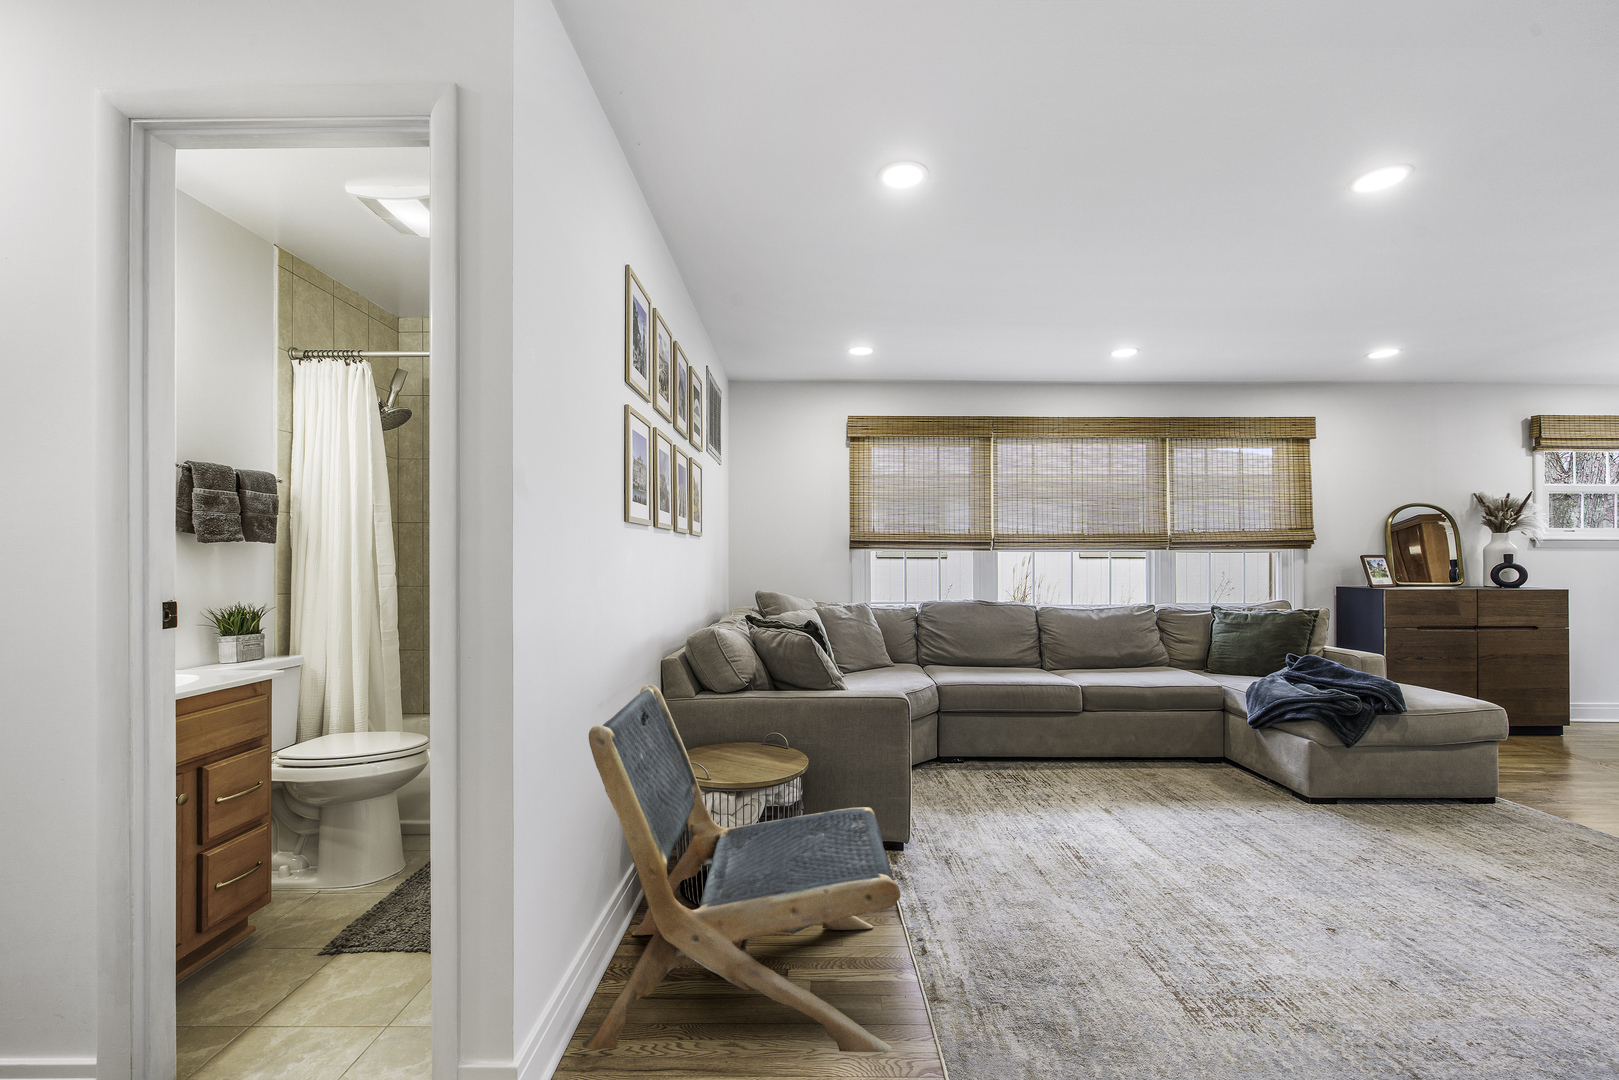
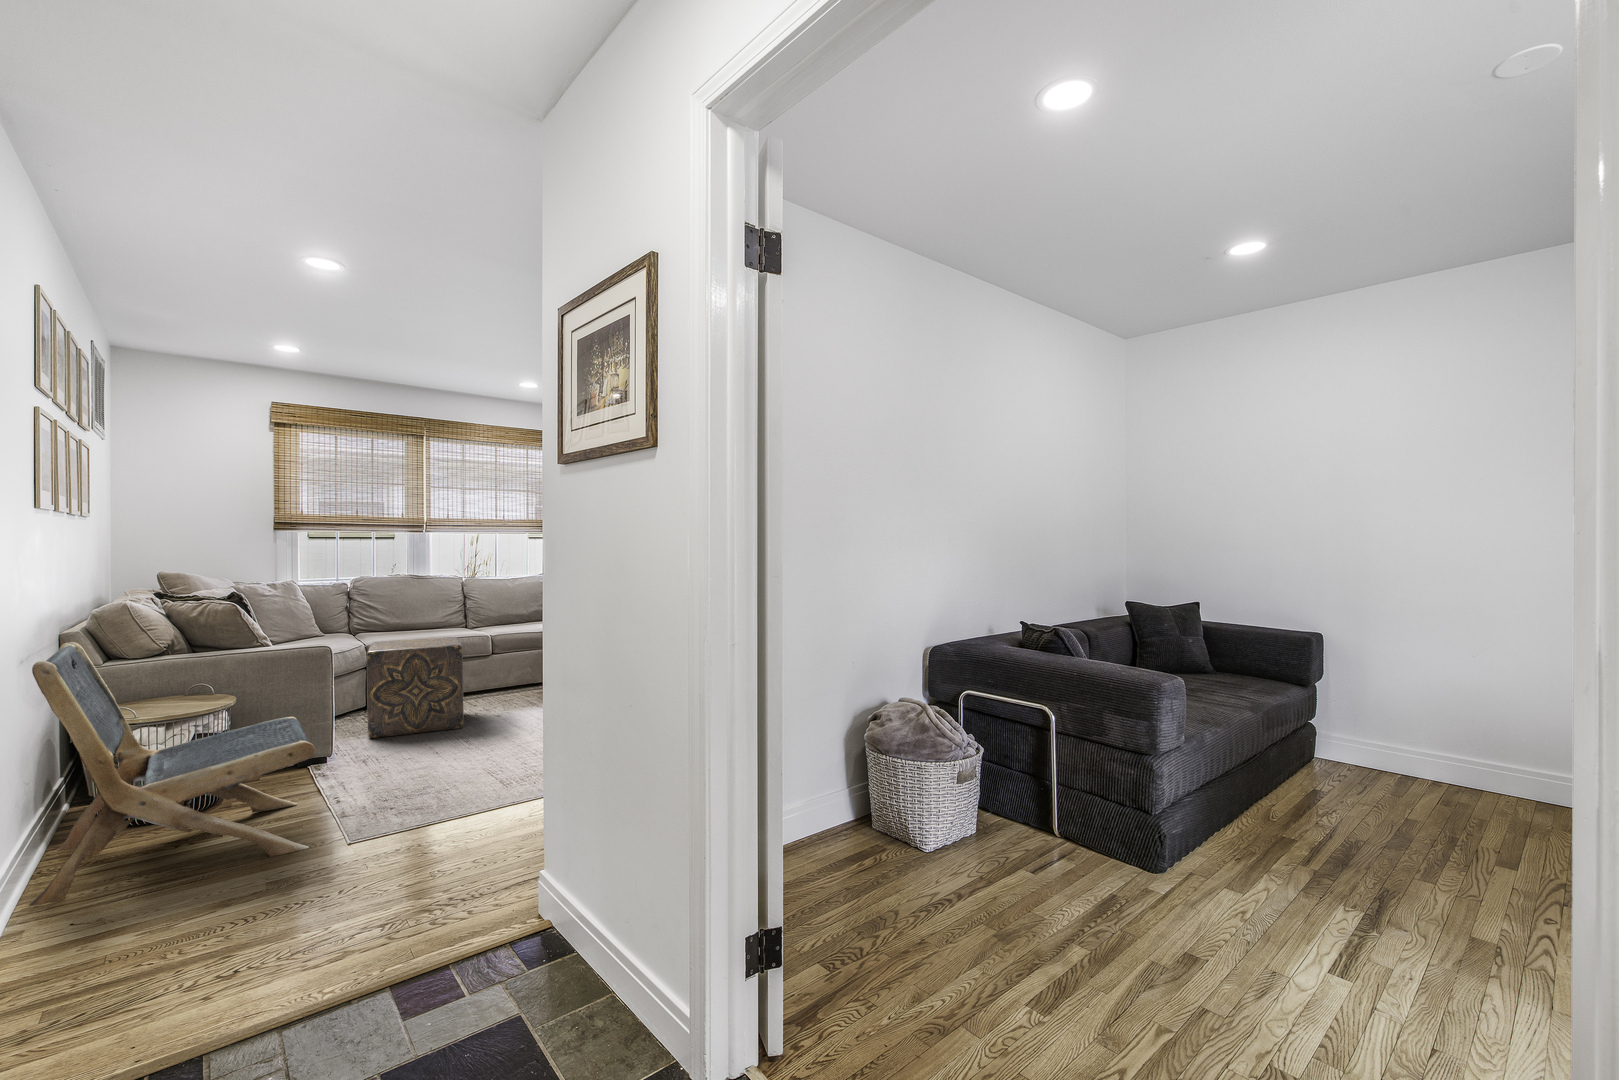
ottoman: none [944,686,1059,819] -> present [367,637,464,738]

